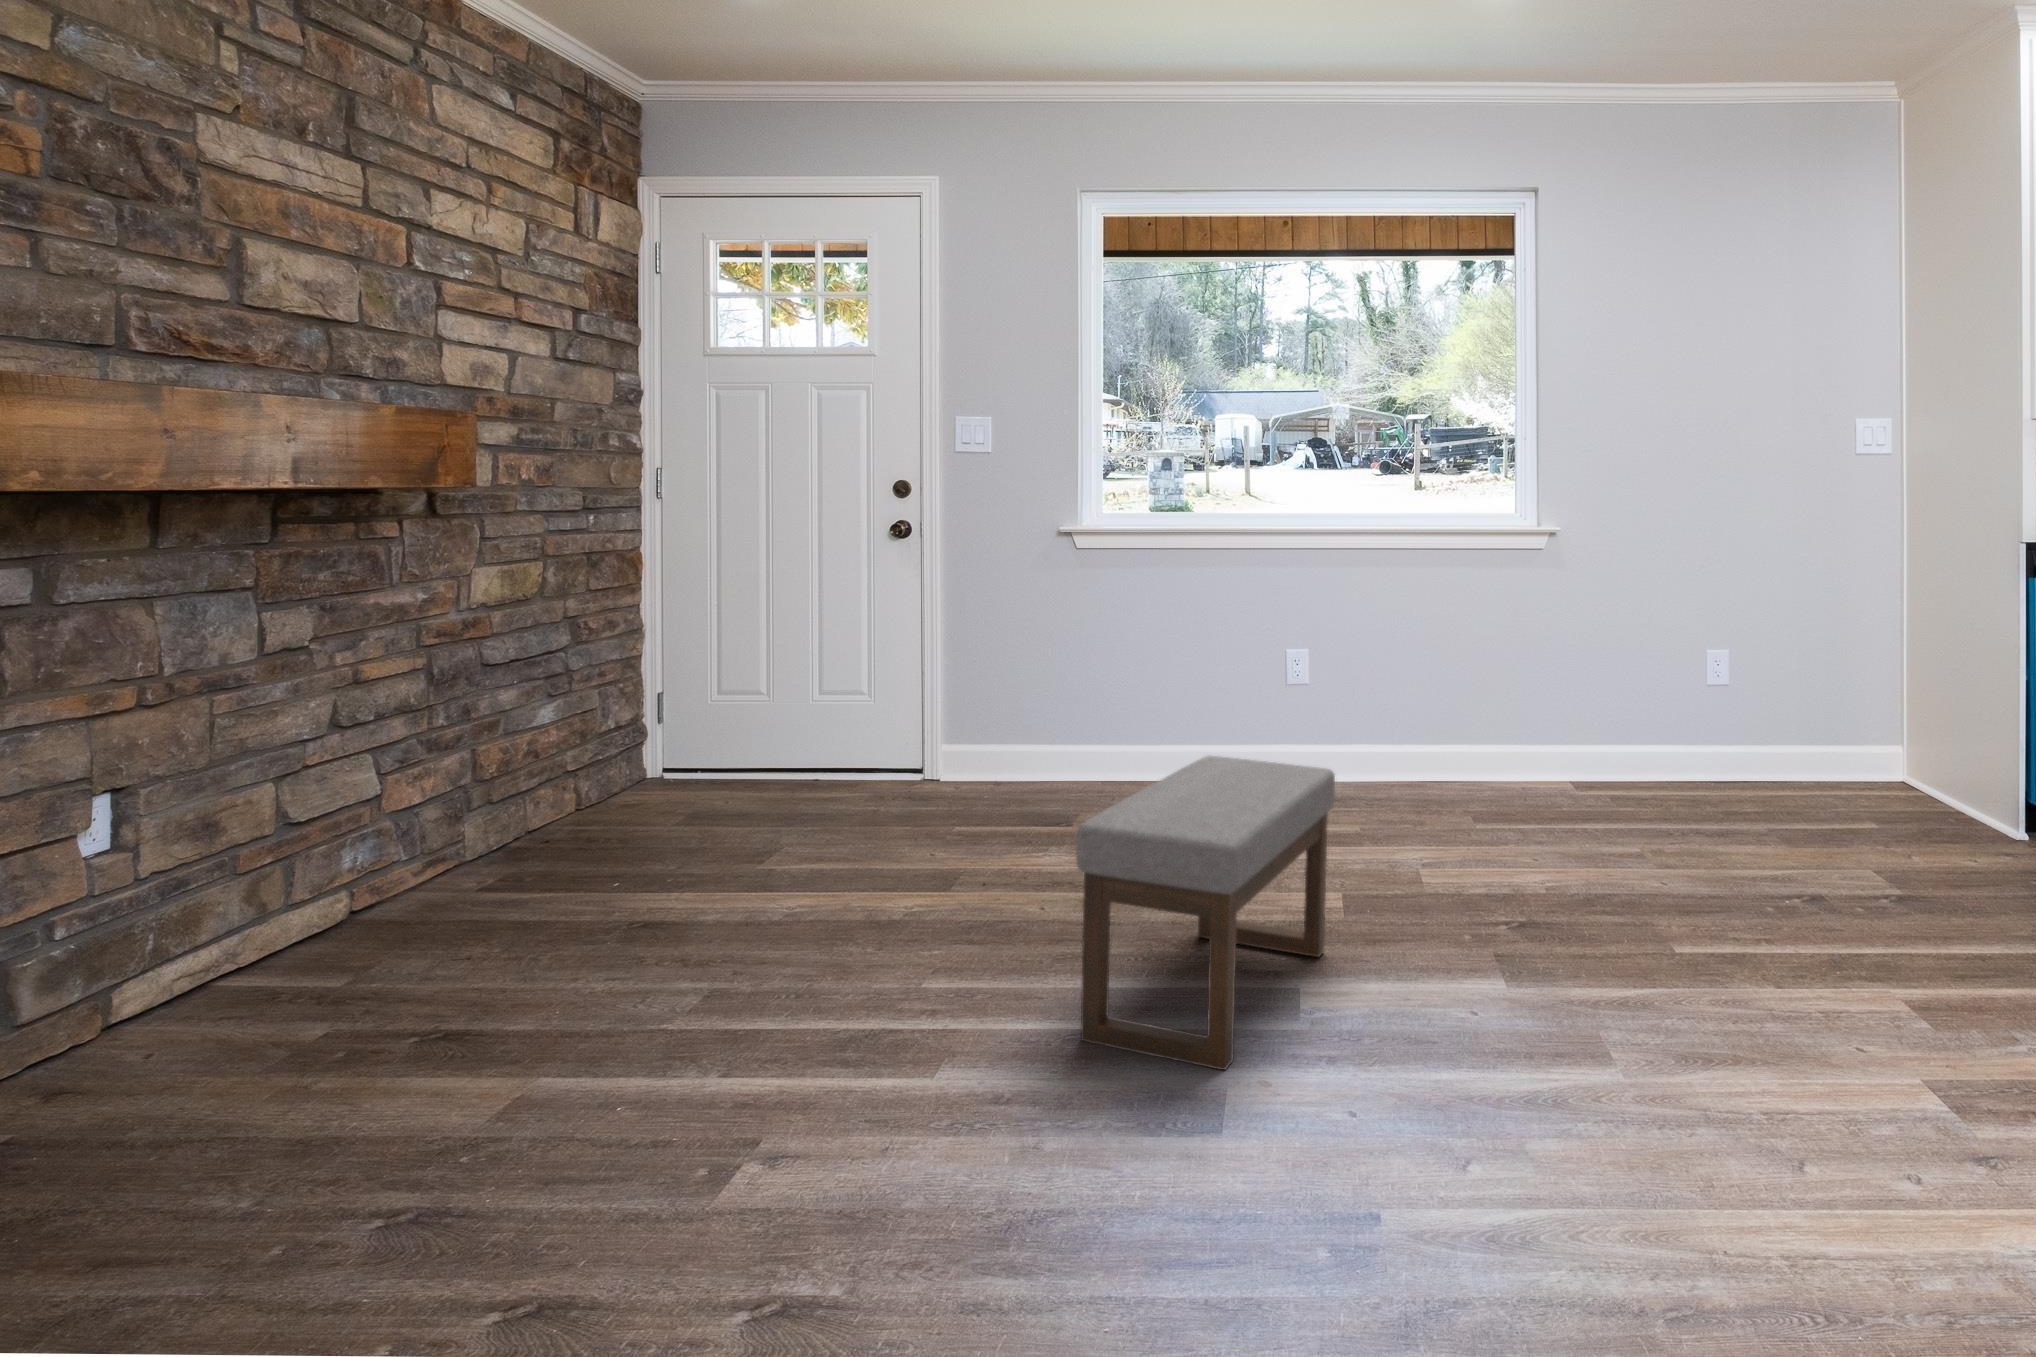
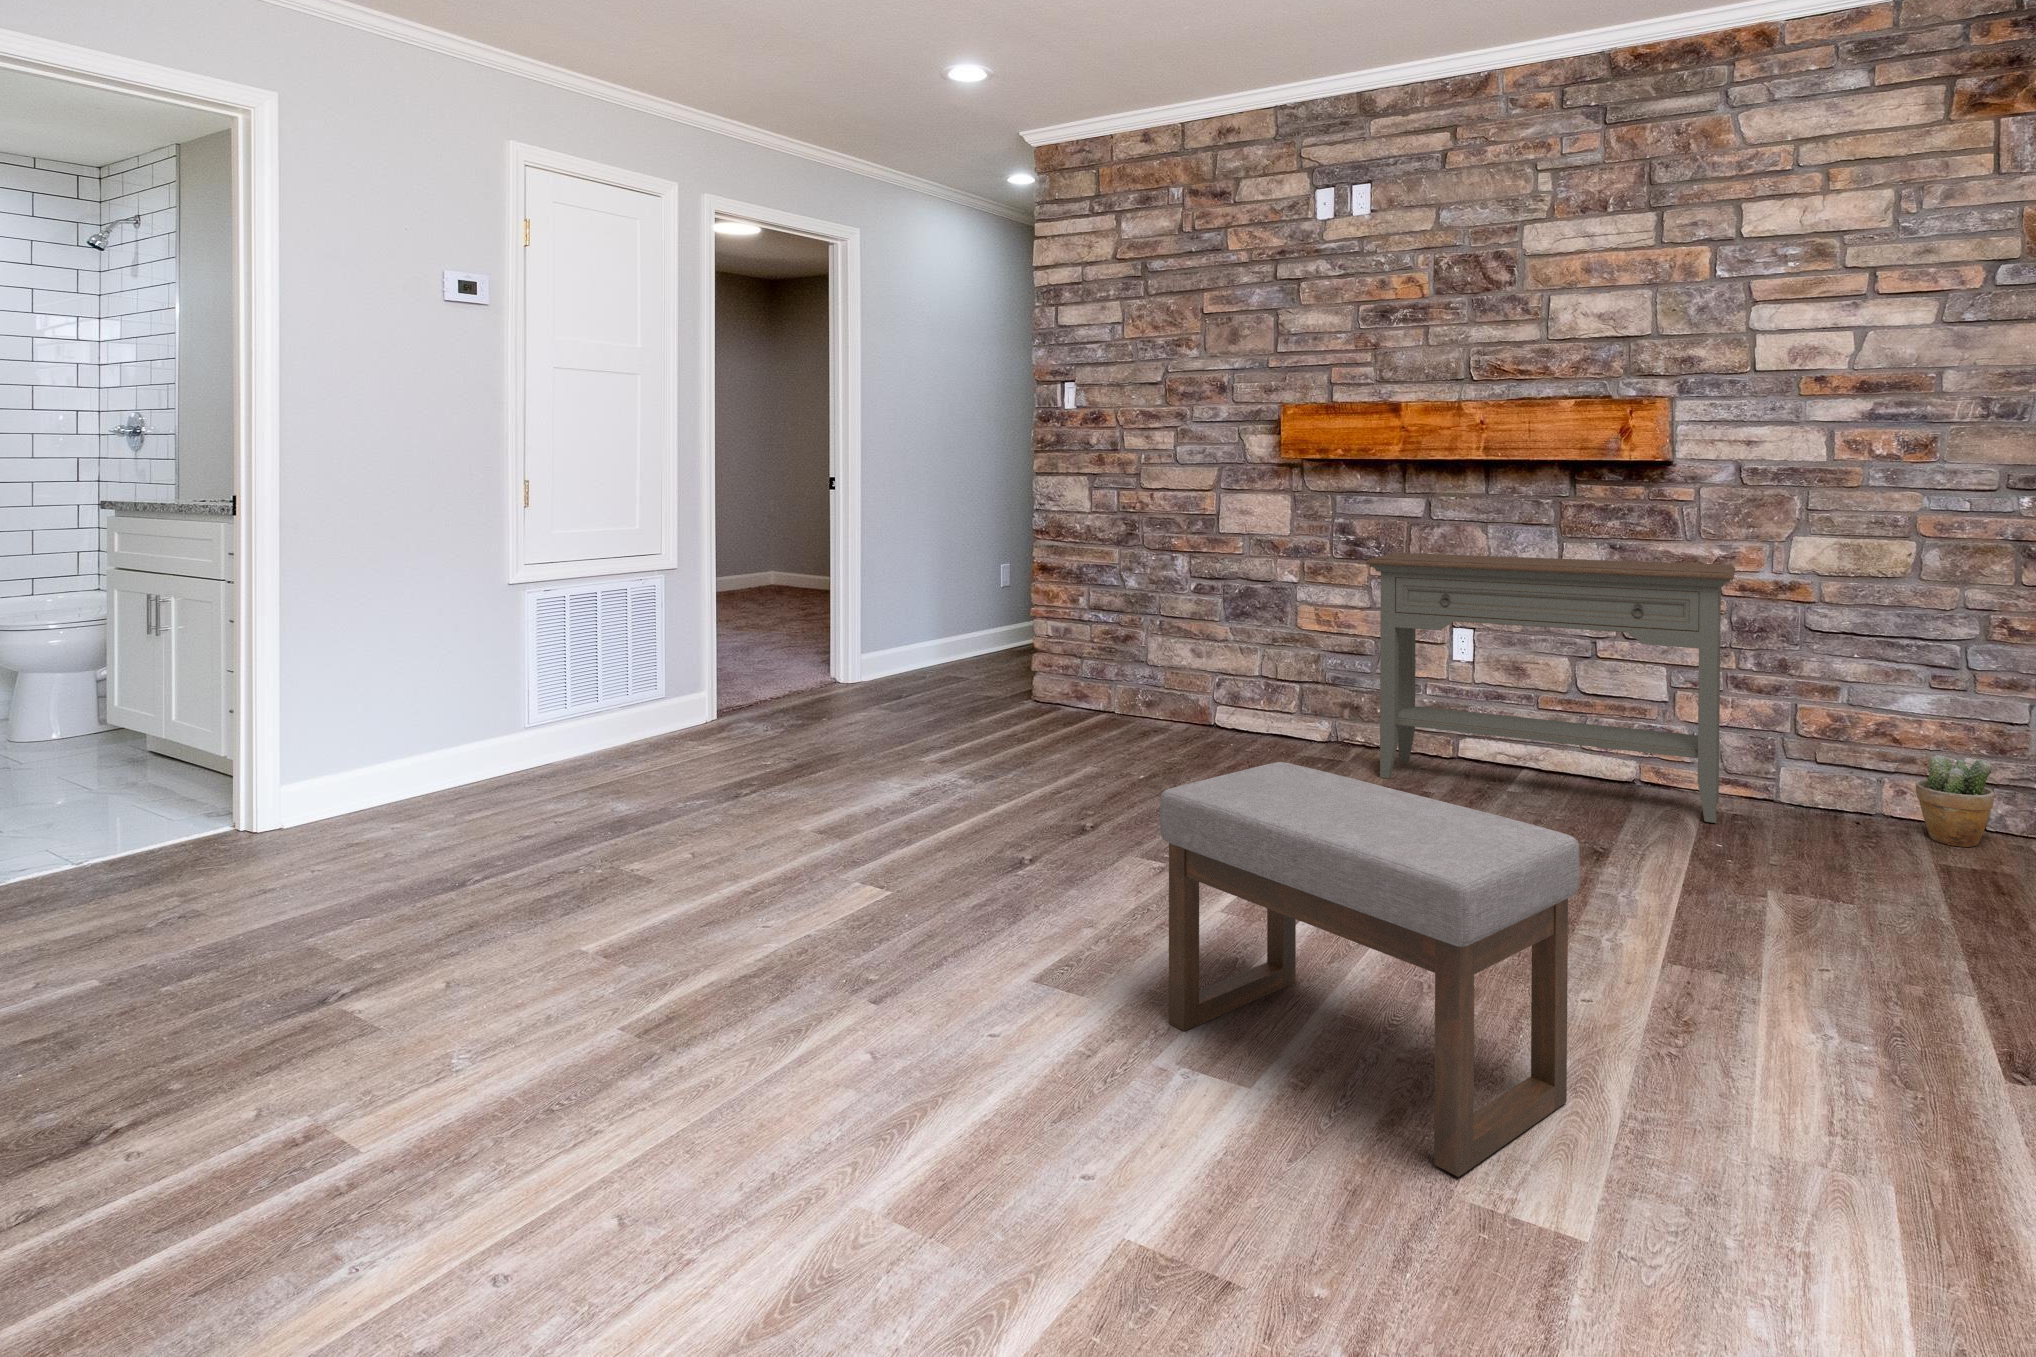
console table: none [29,609,567,1080] -> present [1366,553,1735,823]
potted plant: none [570,743,636,829] -> present [1915,755,1995,847]

